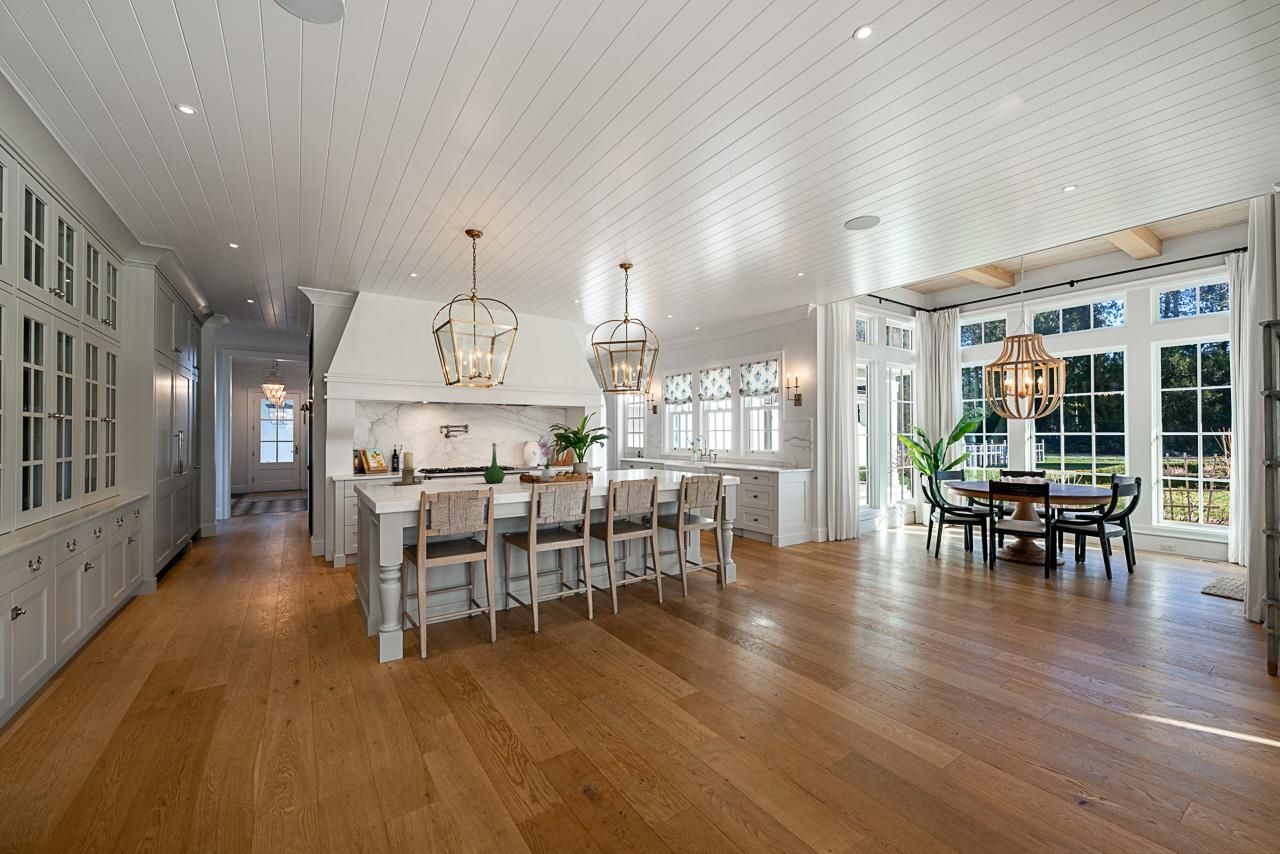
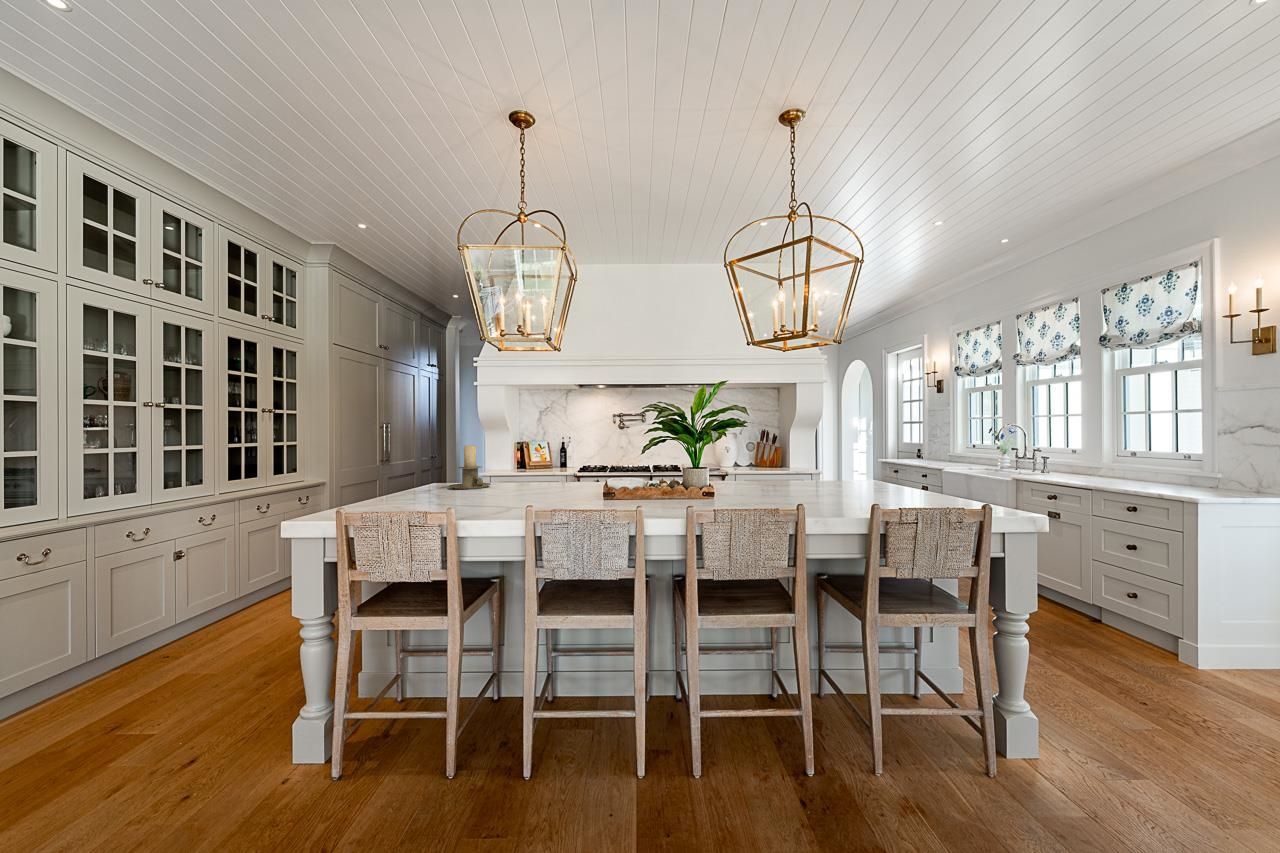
flower arrangement: present [539,436,556,481] -> none [578,419,616,501]
vase: present [484,443,505,483] -> none [517,433,551,497]

